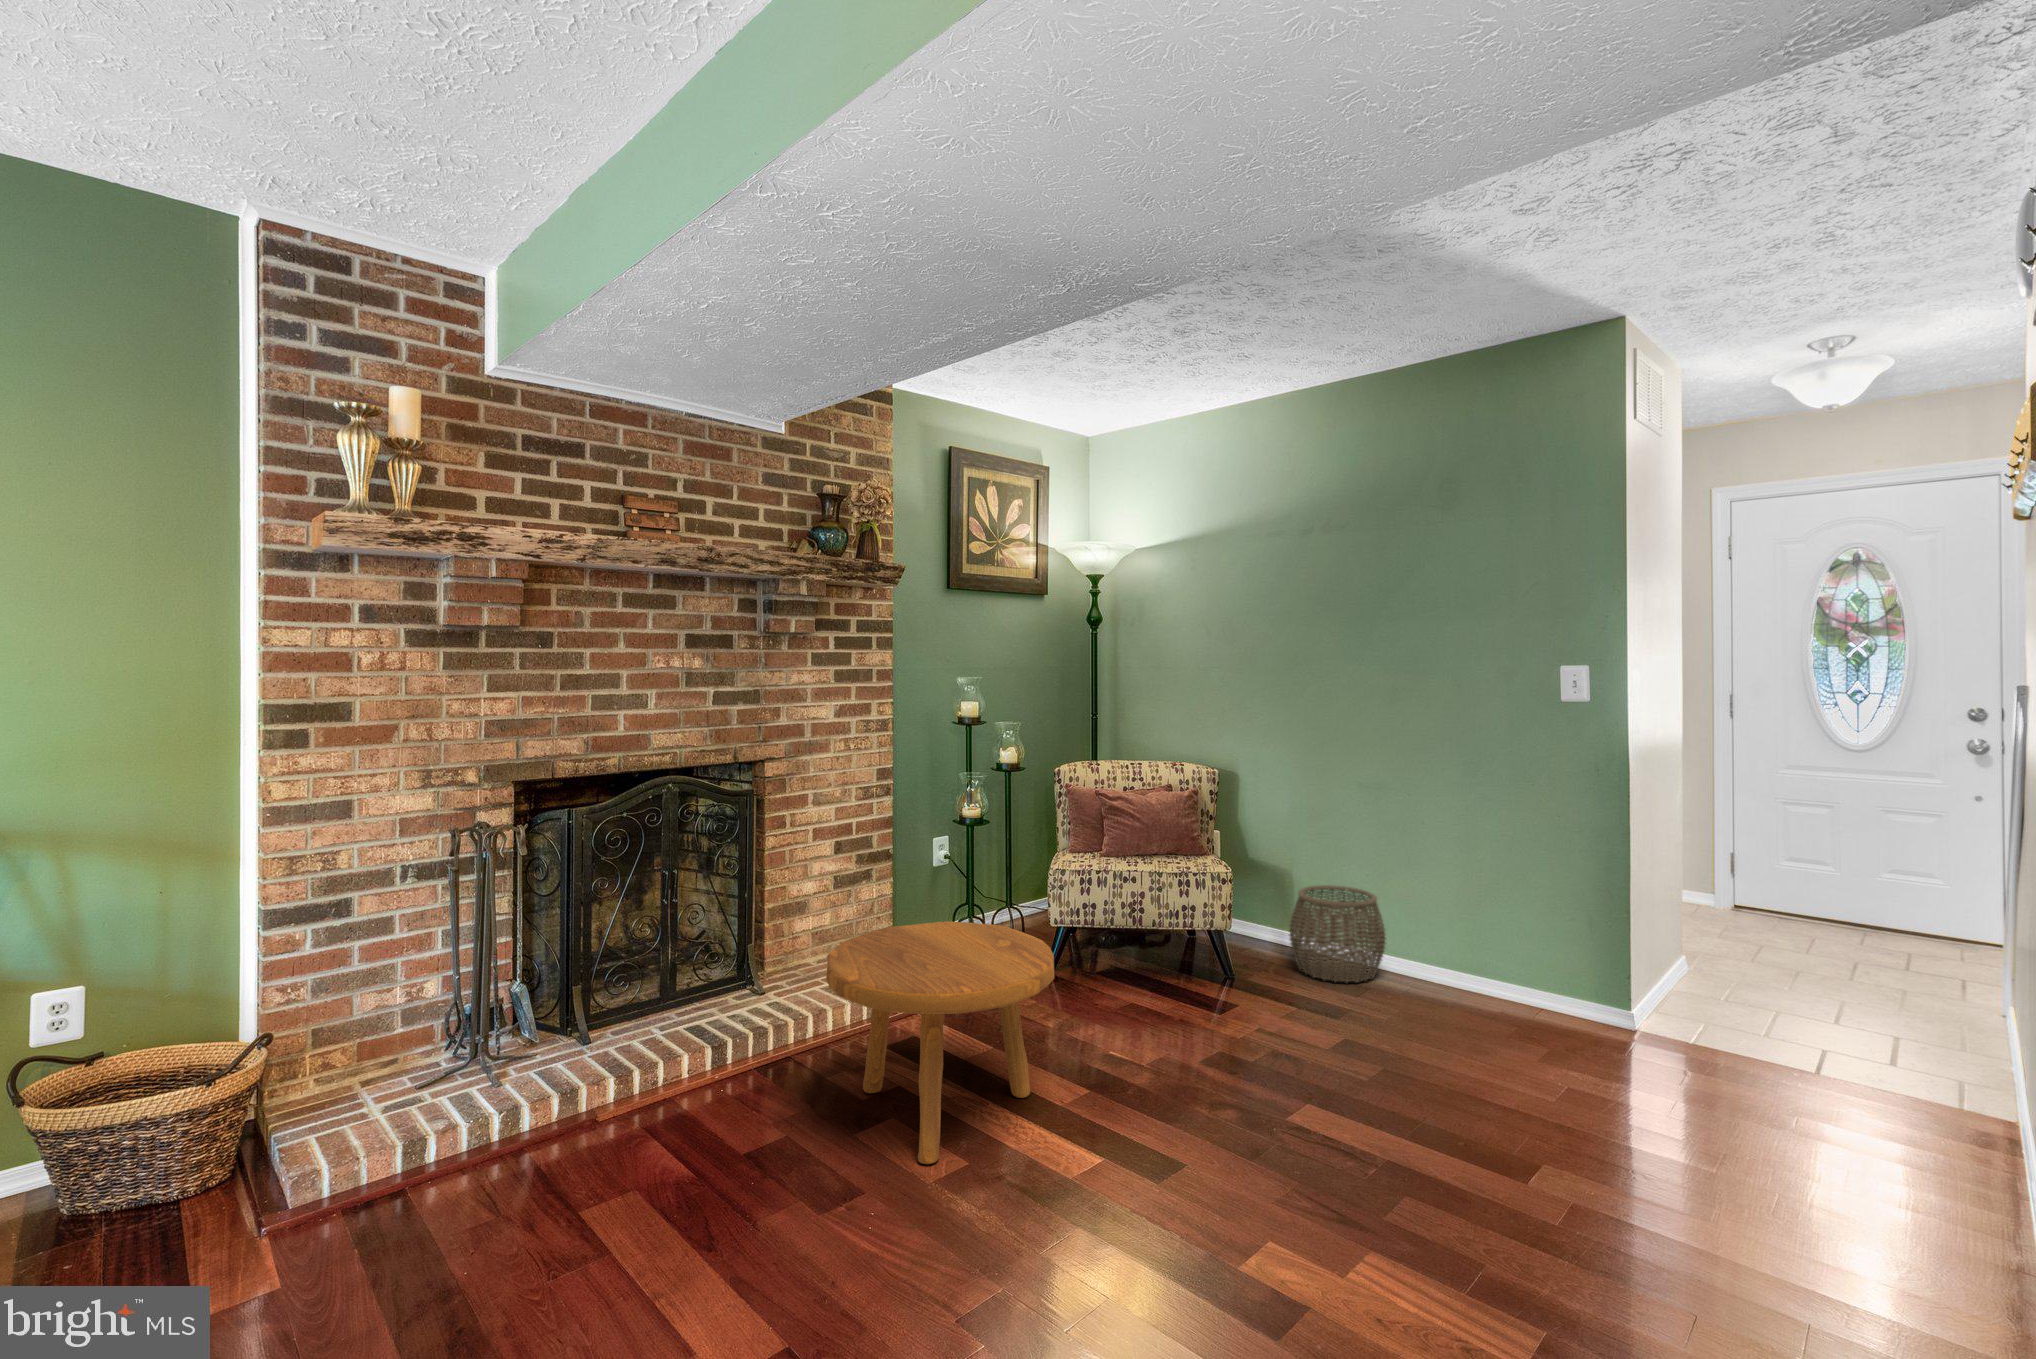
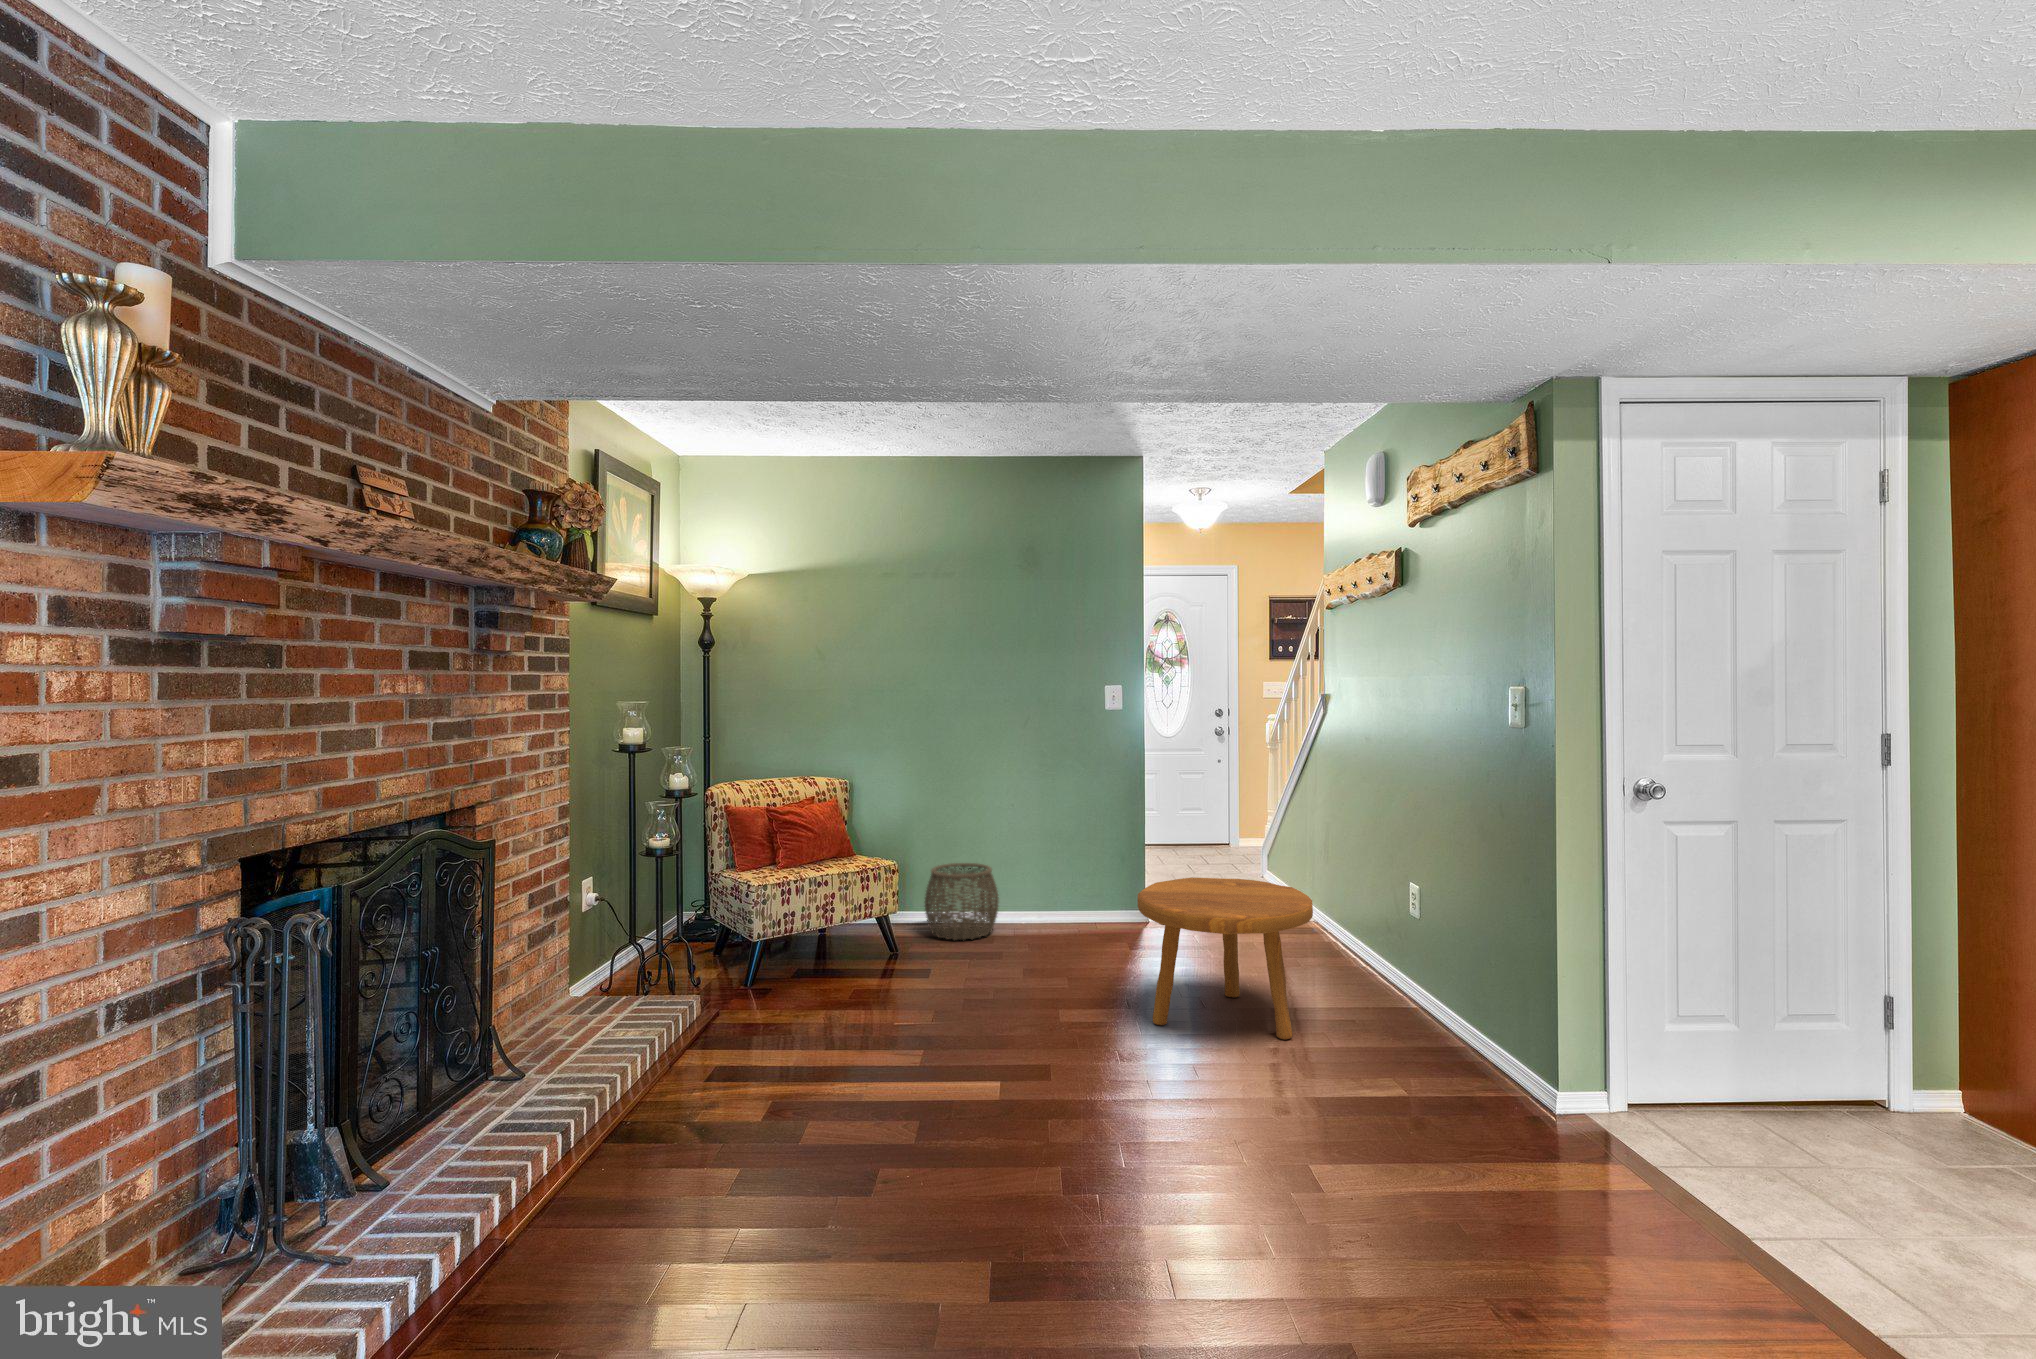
footstool: present [826,921,1054,1164] -> present [1138,877,1313,1039]

